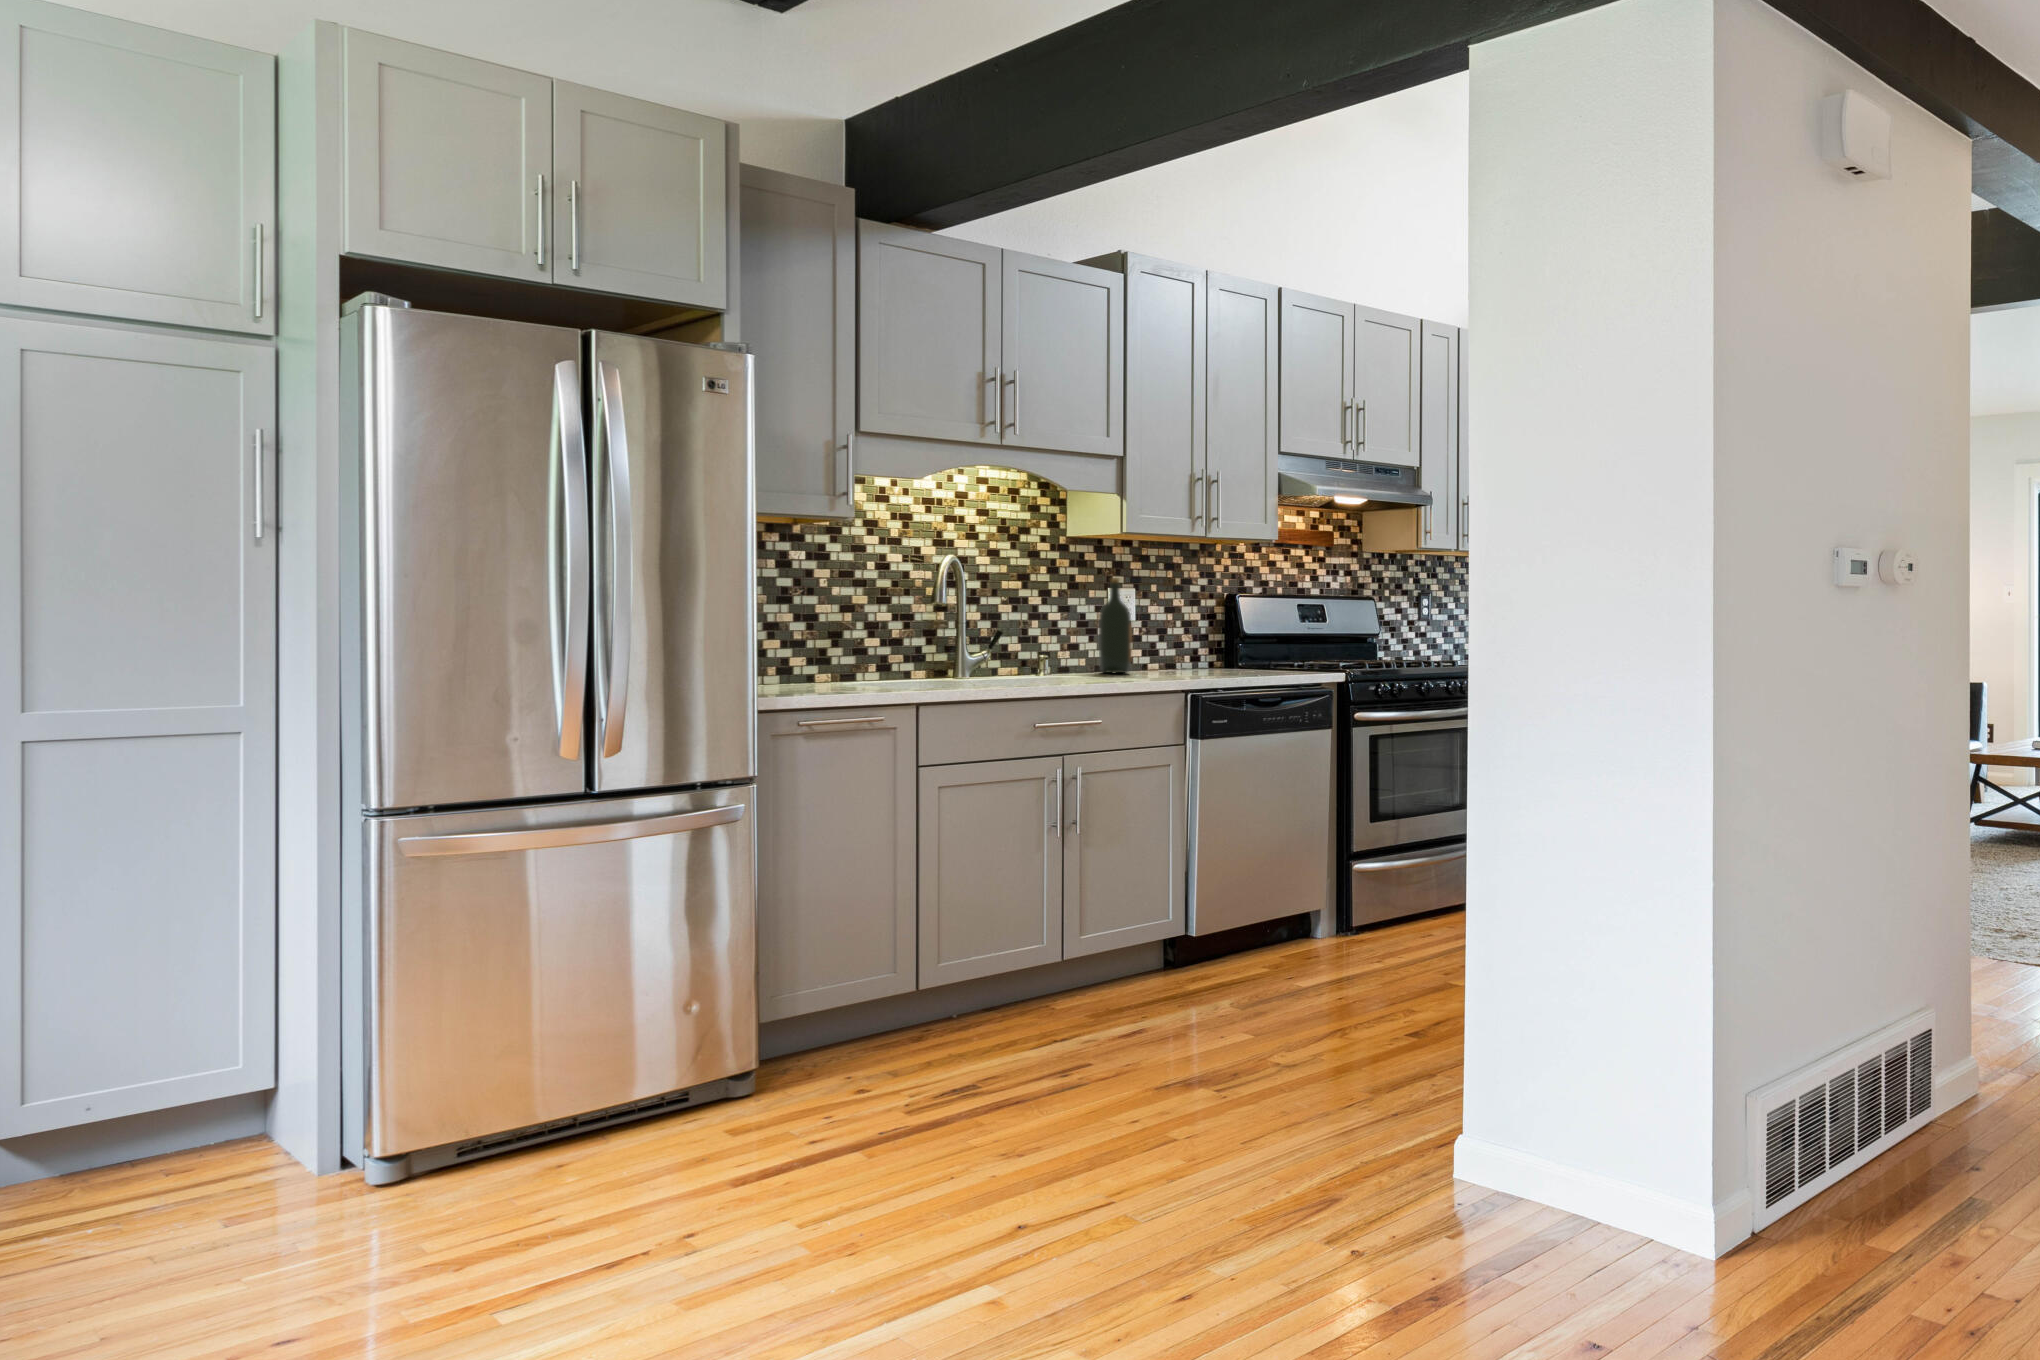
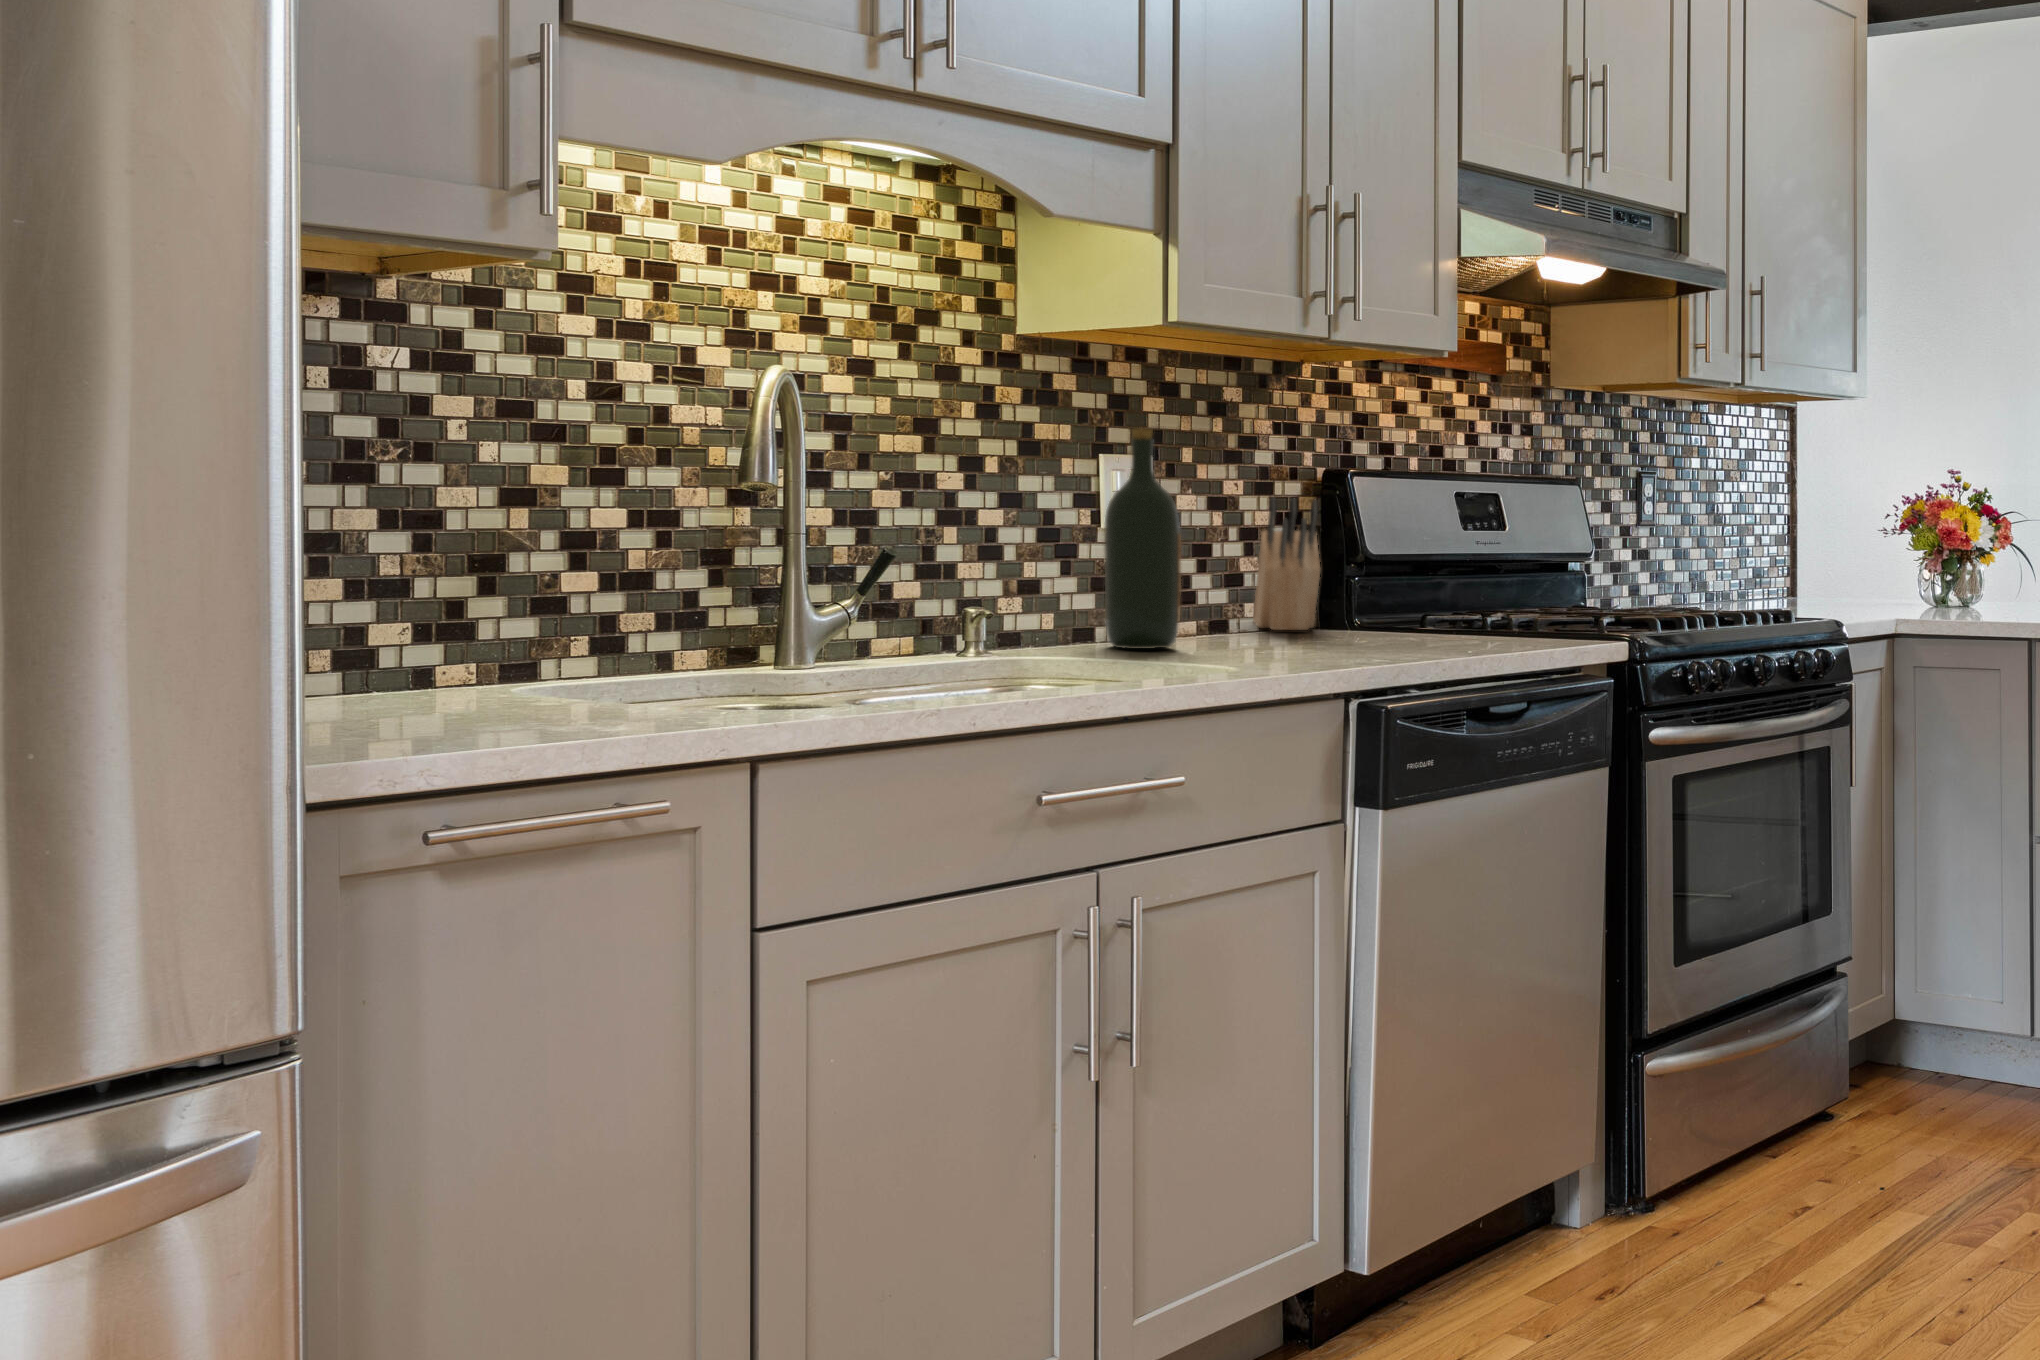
knife block: none [1183,607,1212,668] -> present [1253,497,1320,630]

